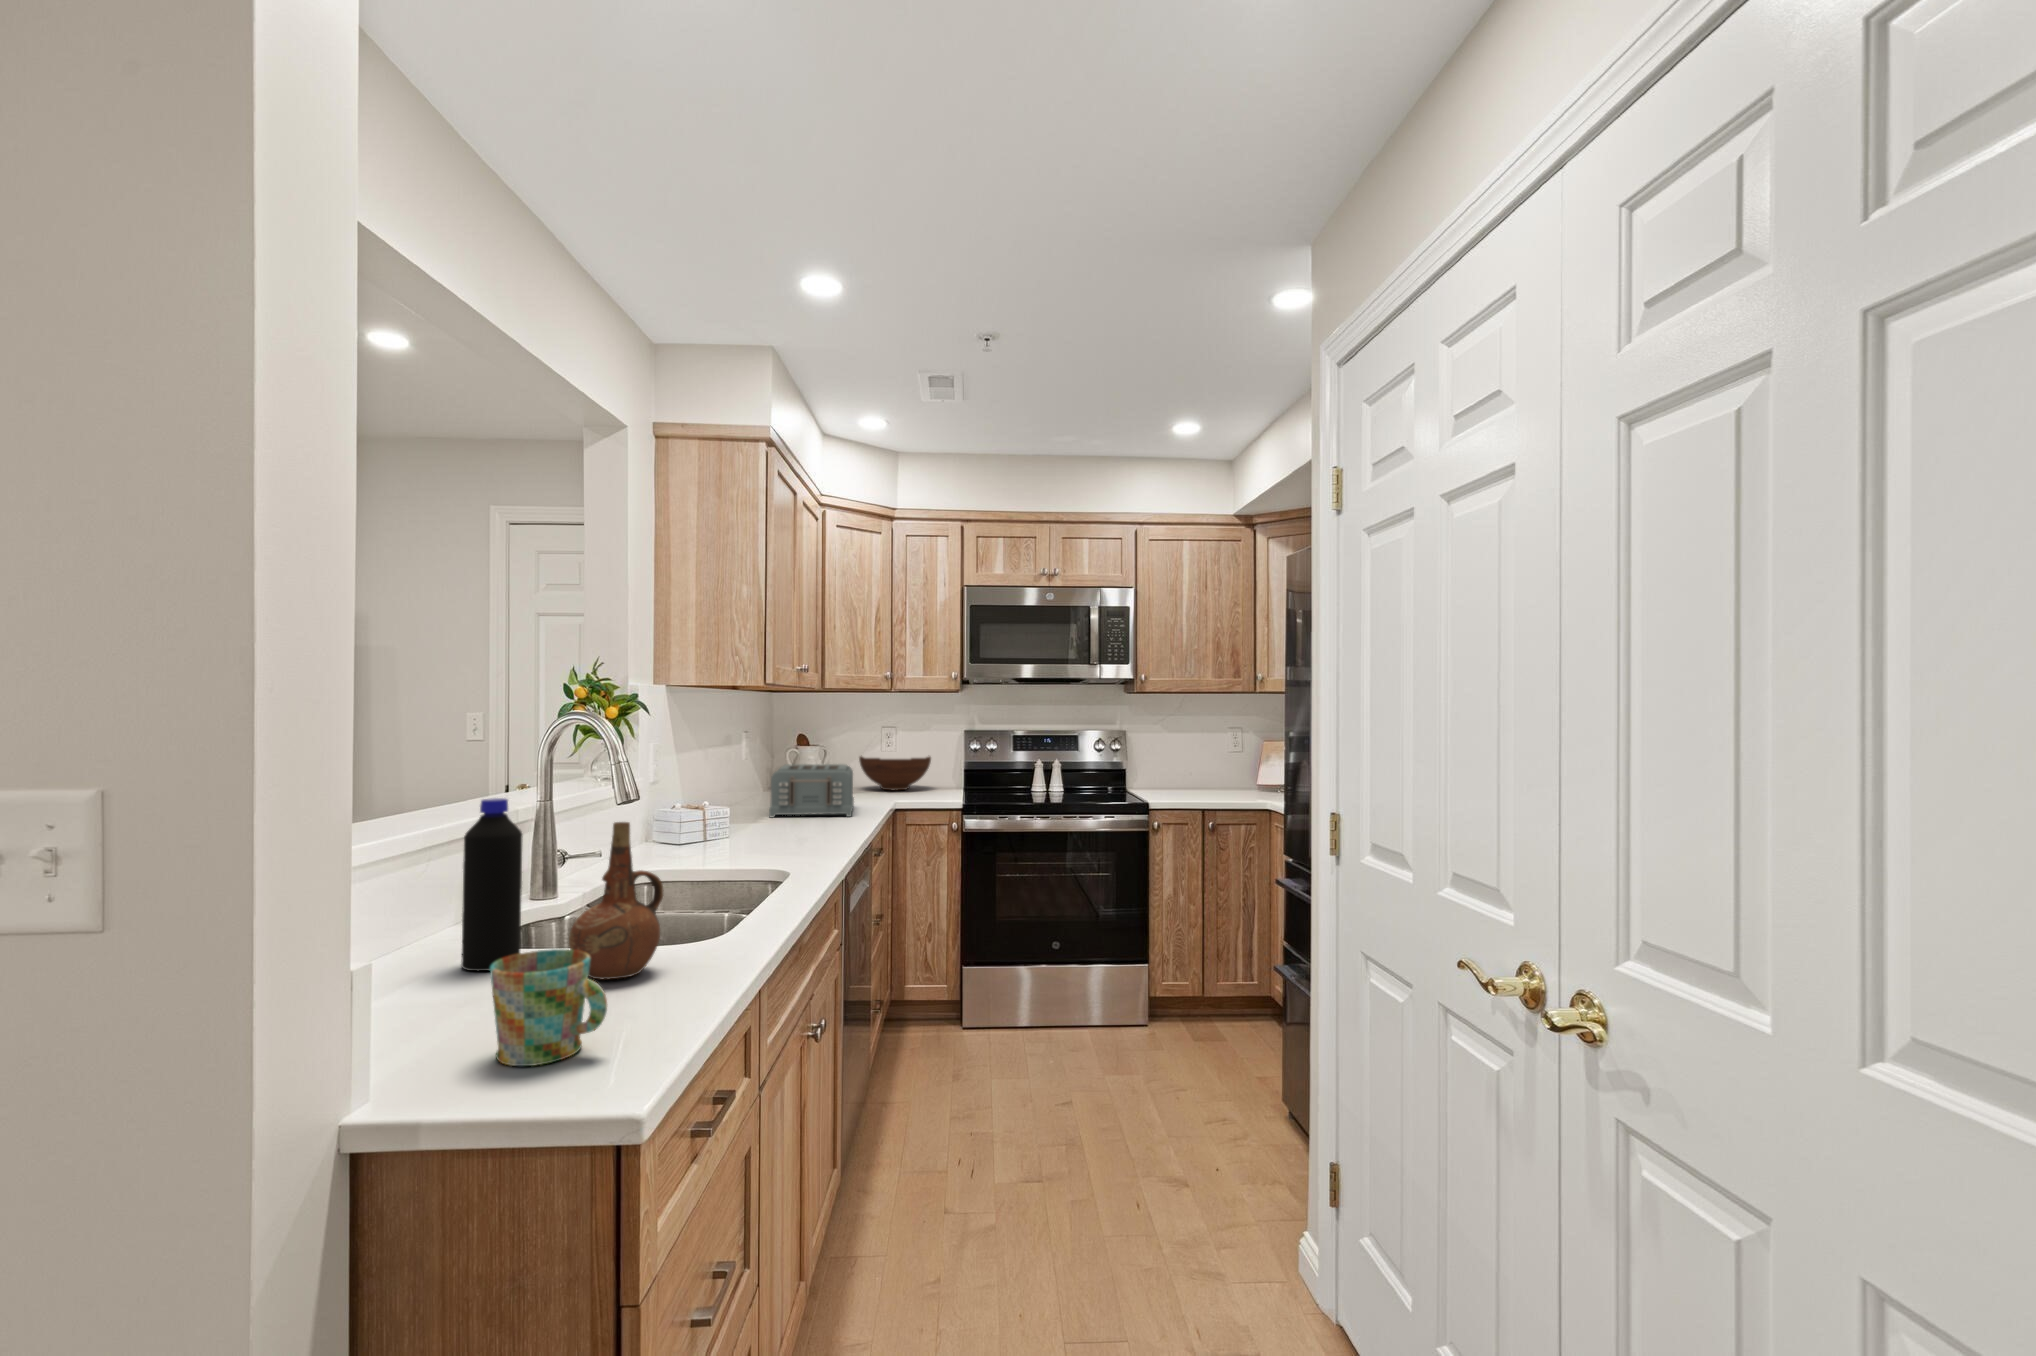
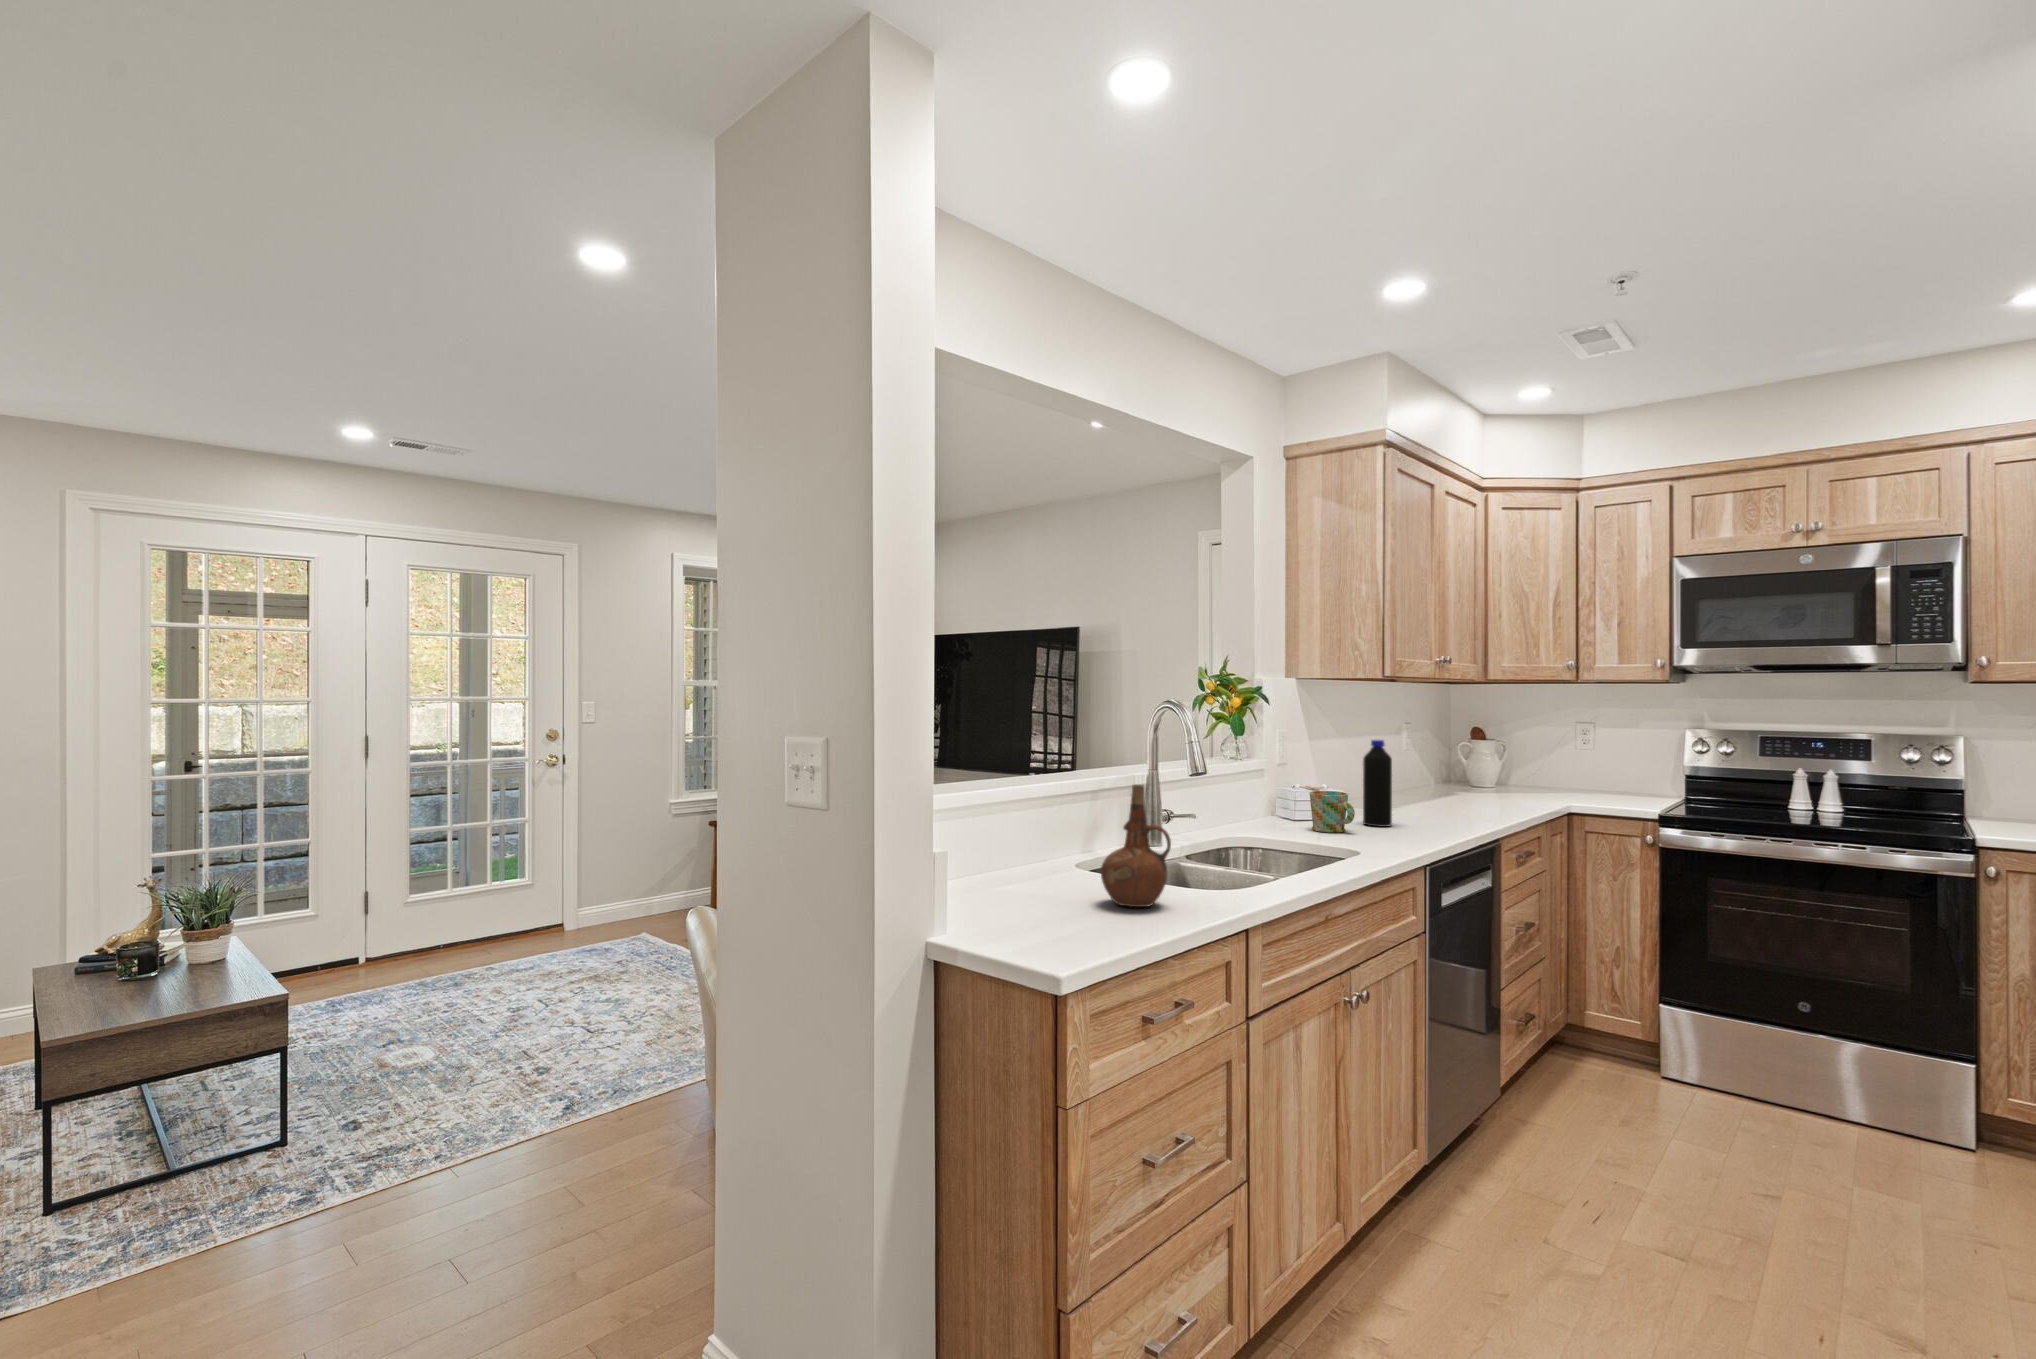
fruit bowl: present [859,756,931,790] -> none [1549,751,1643,793]
toaster: present [769,764,854,817] -> none [1414,756,1518,813]
bottle: present [461,798,523,971] -> present [1363,740,1392,827]
mug: present [490,949,607,1066] -> present [1310,791,1355,833]

